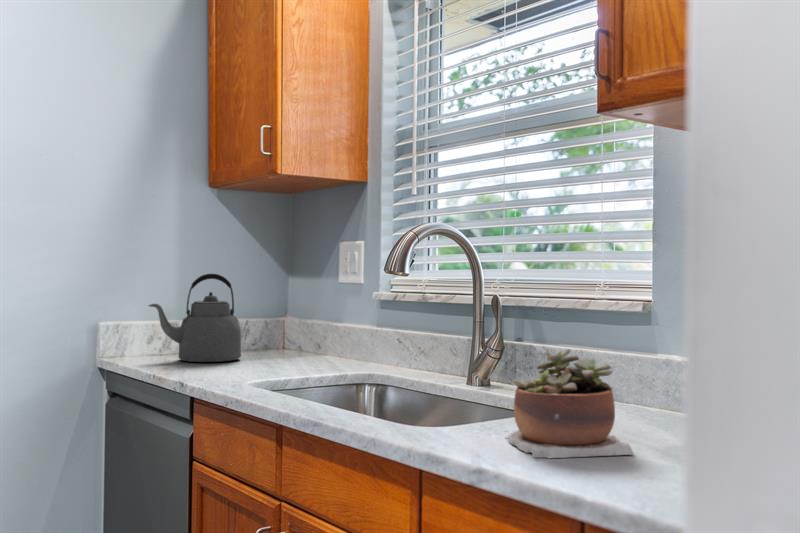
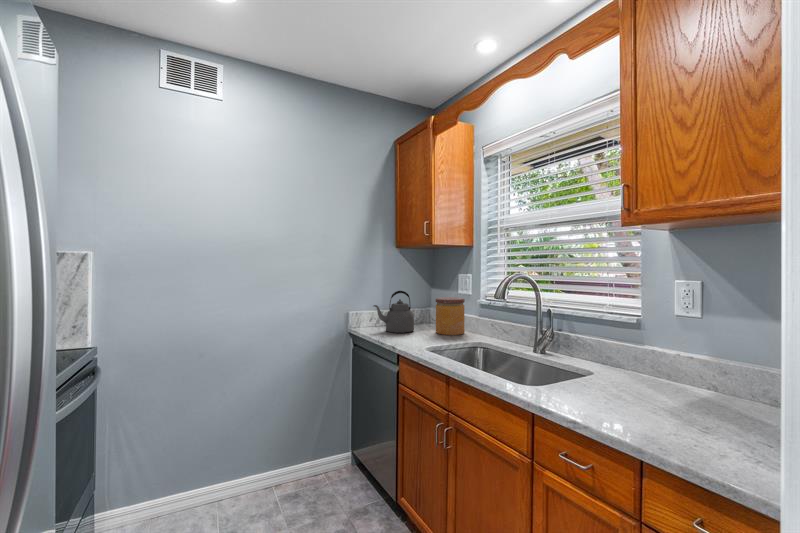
jar: none [287,288,347,364] -> present [436,297,465,335]
succulent plant: present [506,349,634,458] -> none [573,351,654,414]

